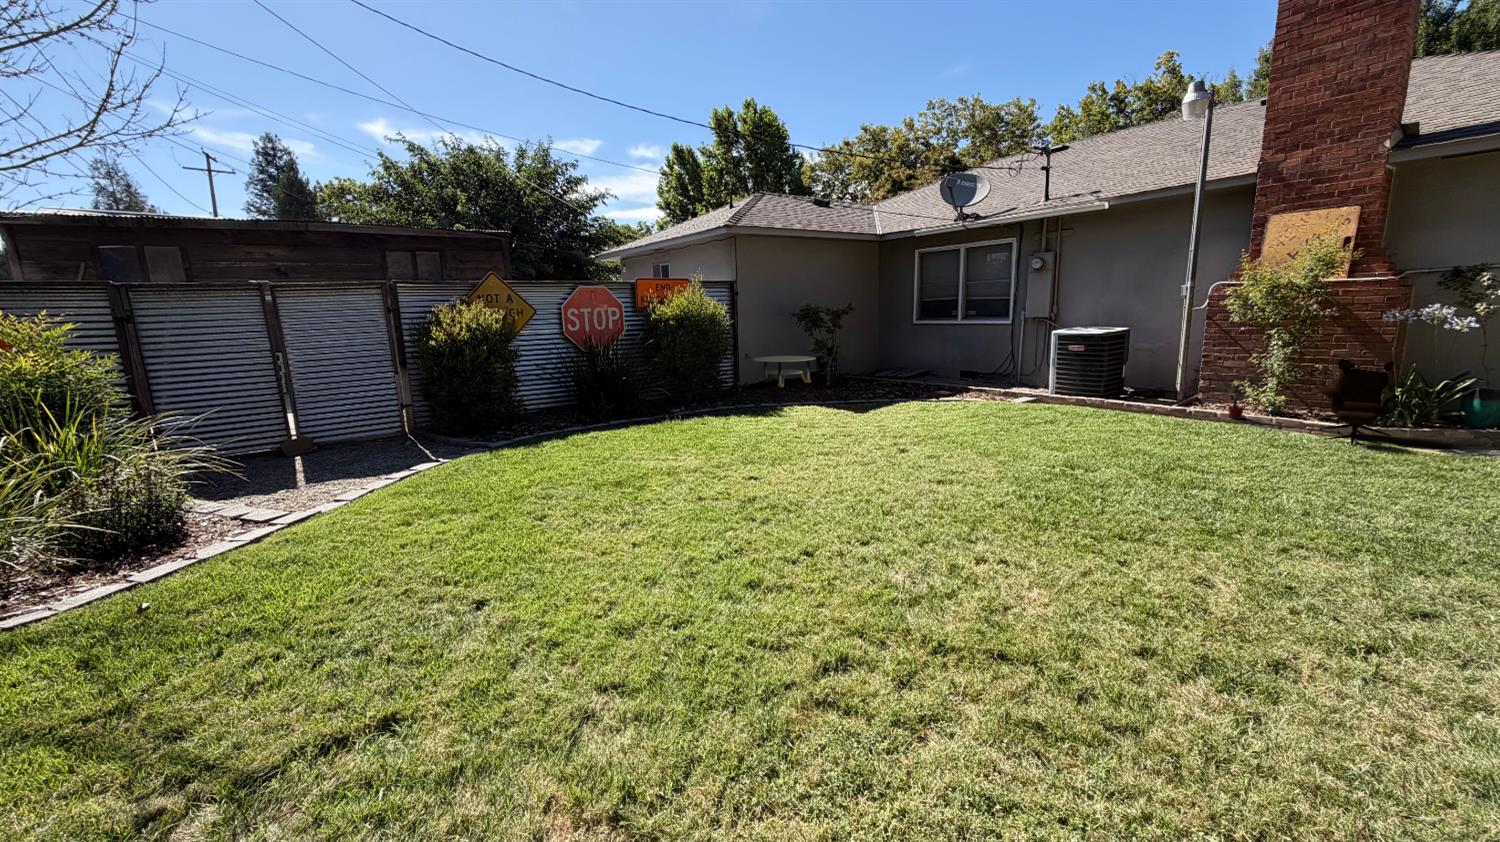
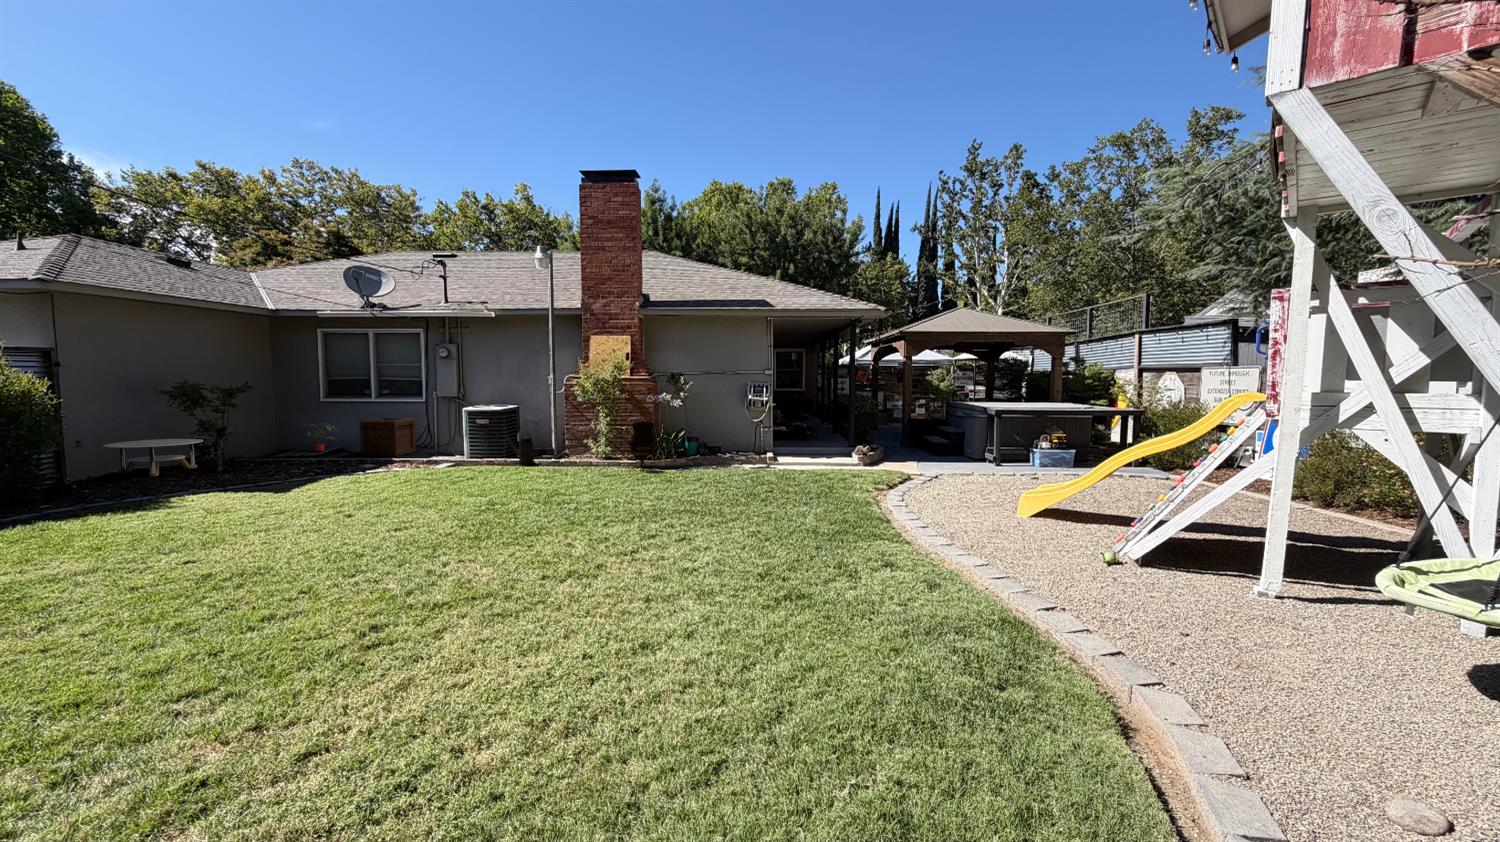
wooden crate: none [941,342,999,385] -> present [360,418,416,456]
watering can: none [1107,366,1152,410] -> present [507,434,536,464]
potted plant: present [1220,372,1266,419] -> present [308,424,334,451]

